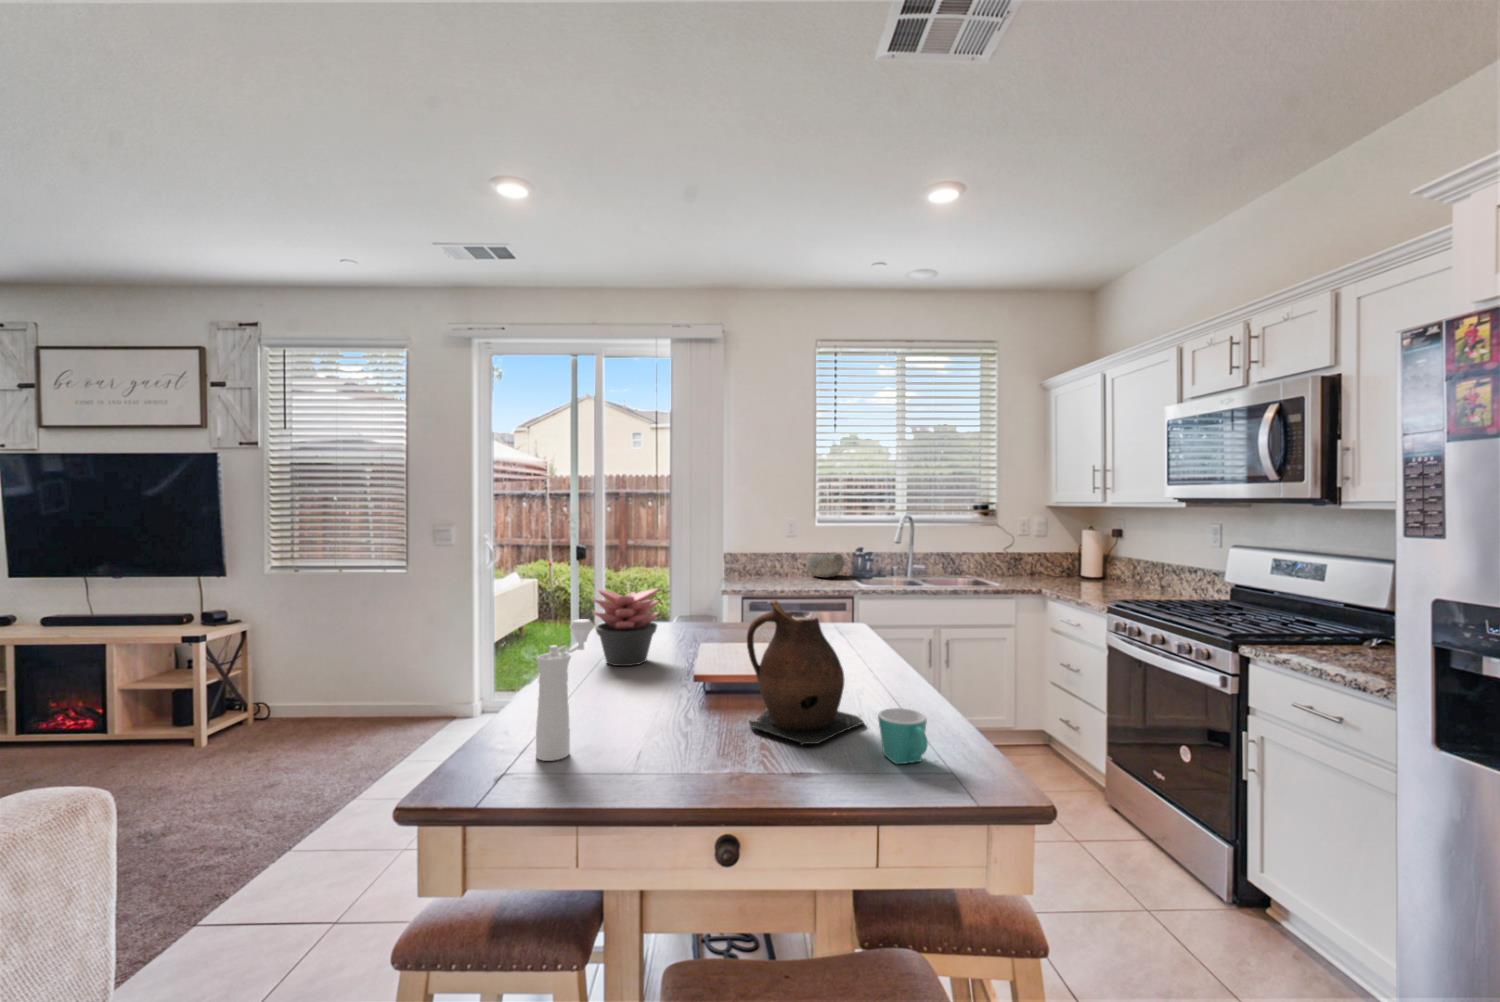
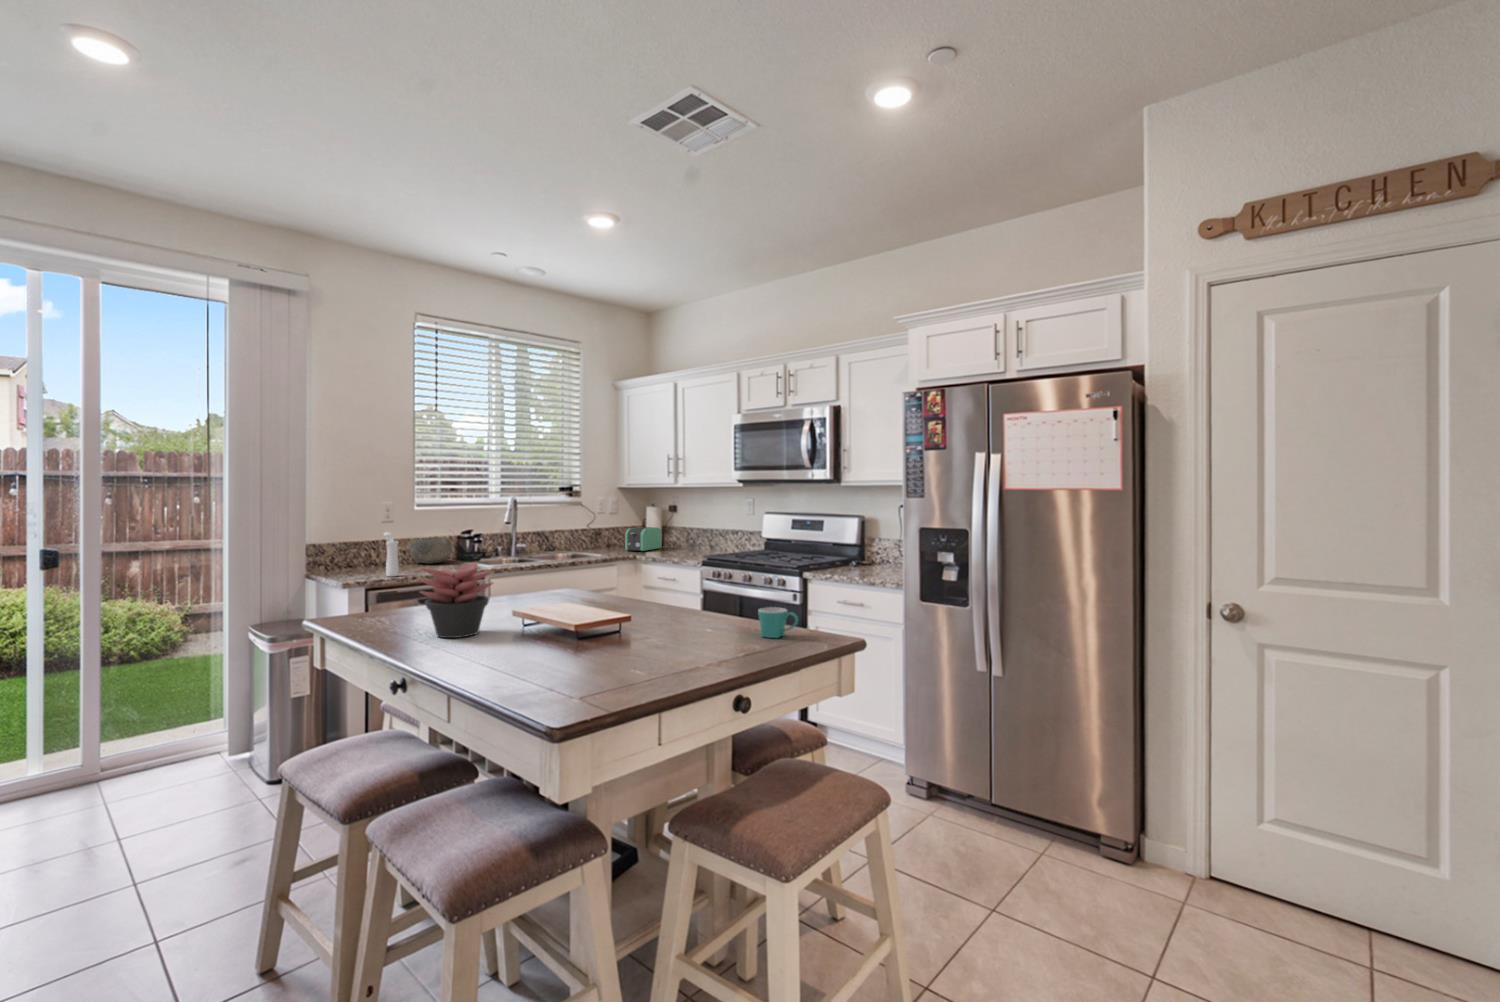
toaster: none [1043,554,1096,584] -> present [625,527,662,551]
ceramic pitcher: present [747,600,864,745] -> none [656,550,727,642]
pepper mill: present [536,619,593,761] -> present [384,532,399,577]

